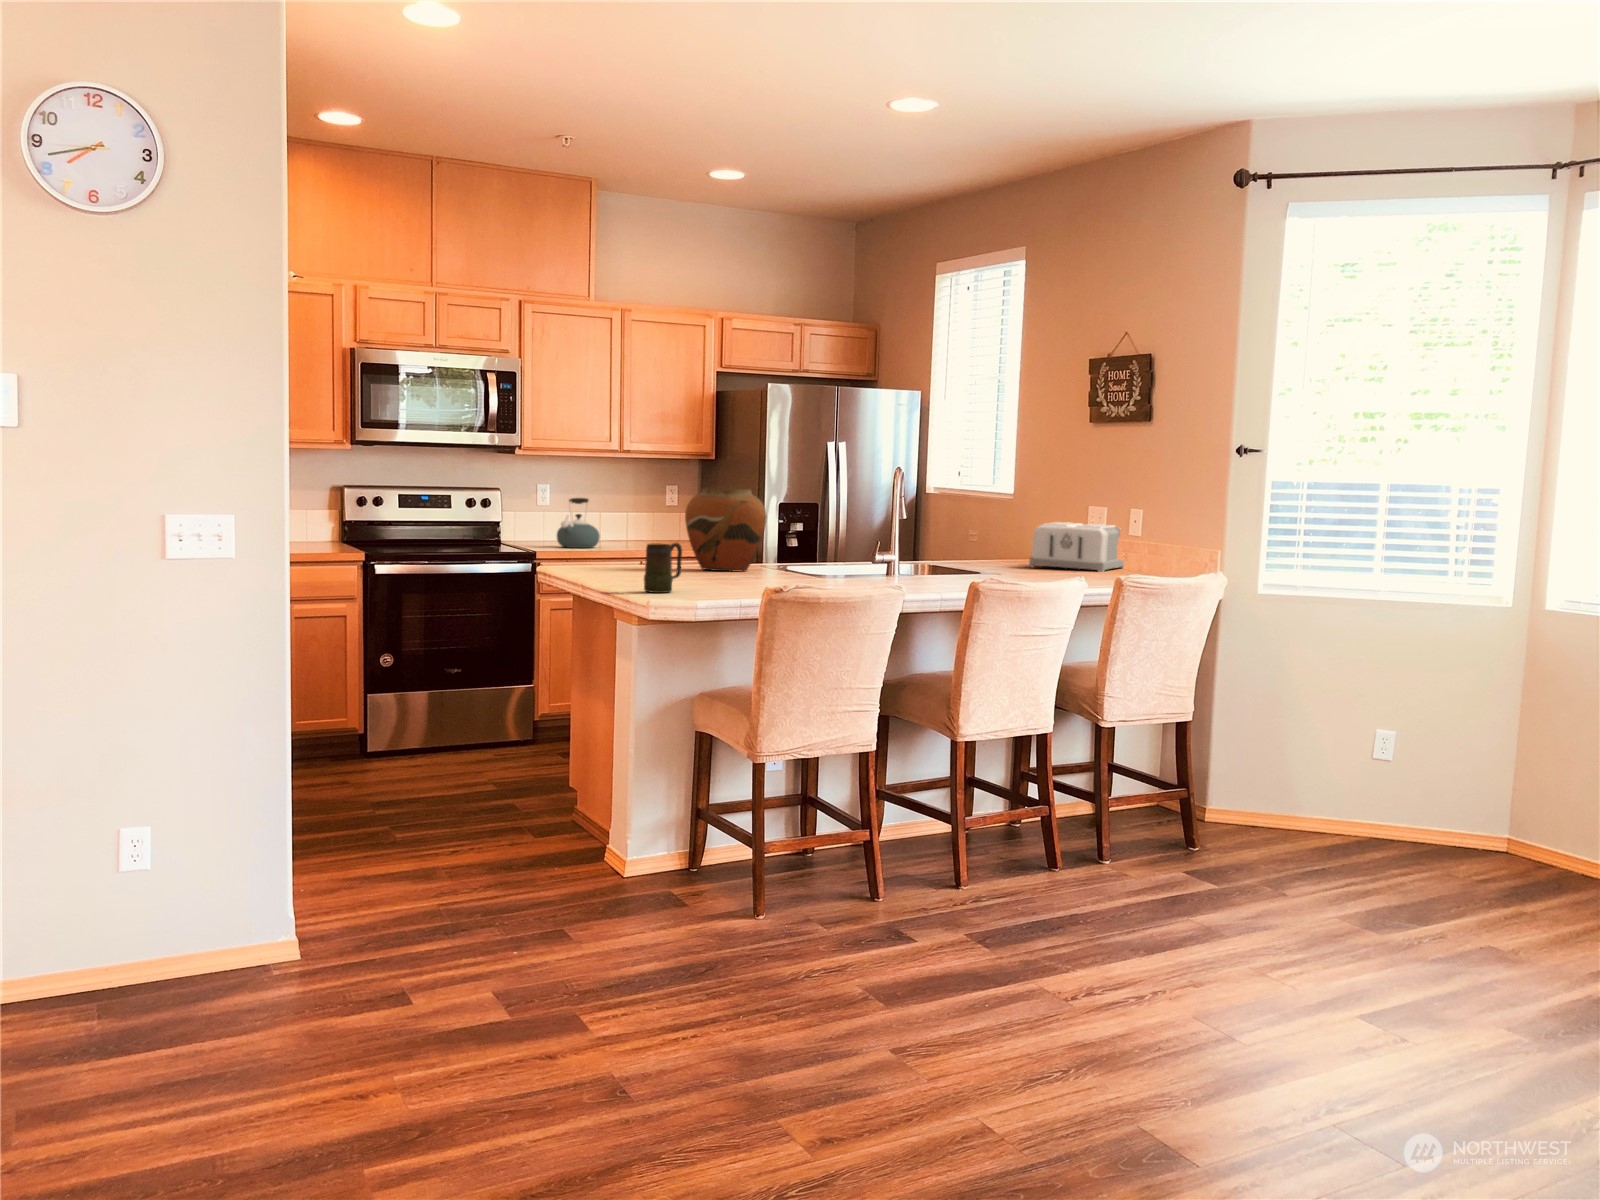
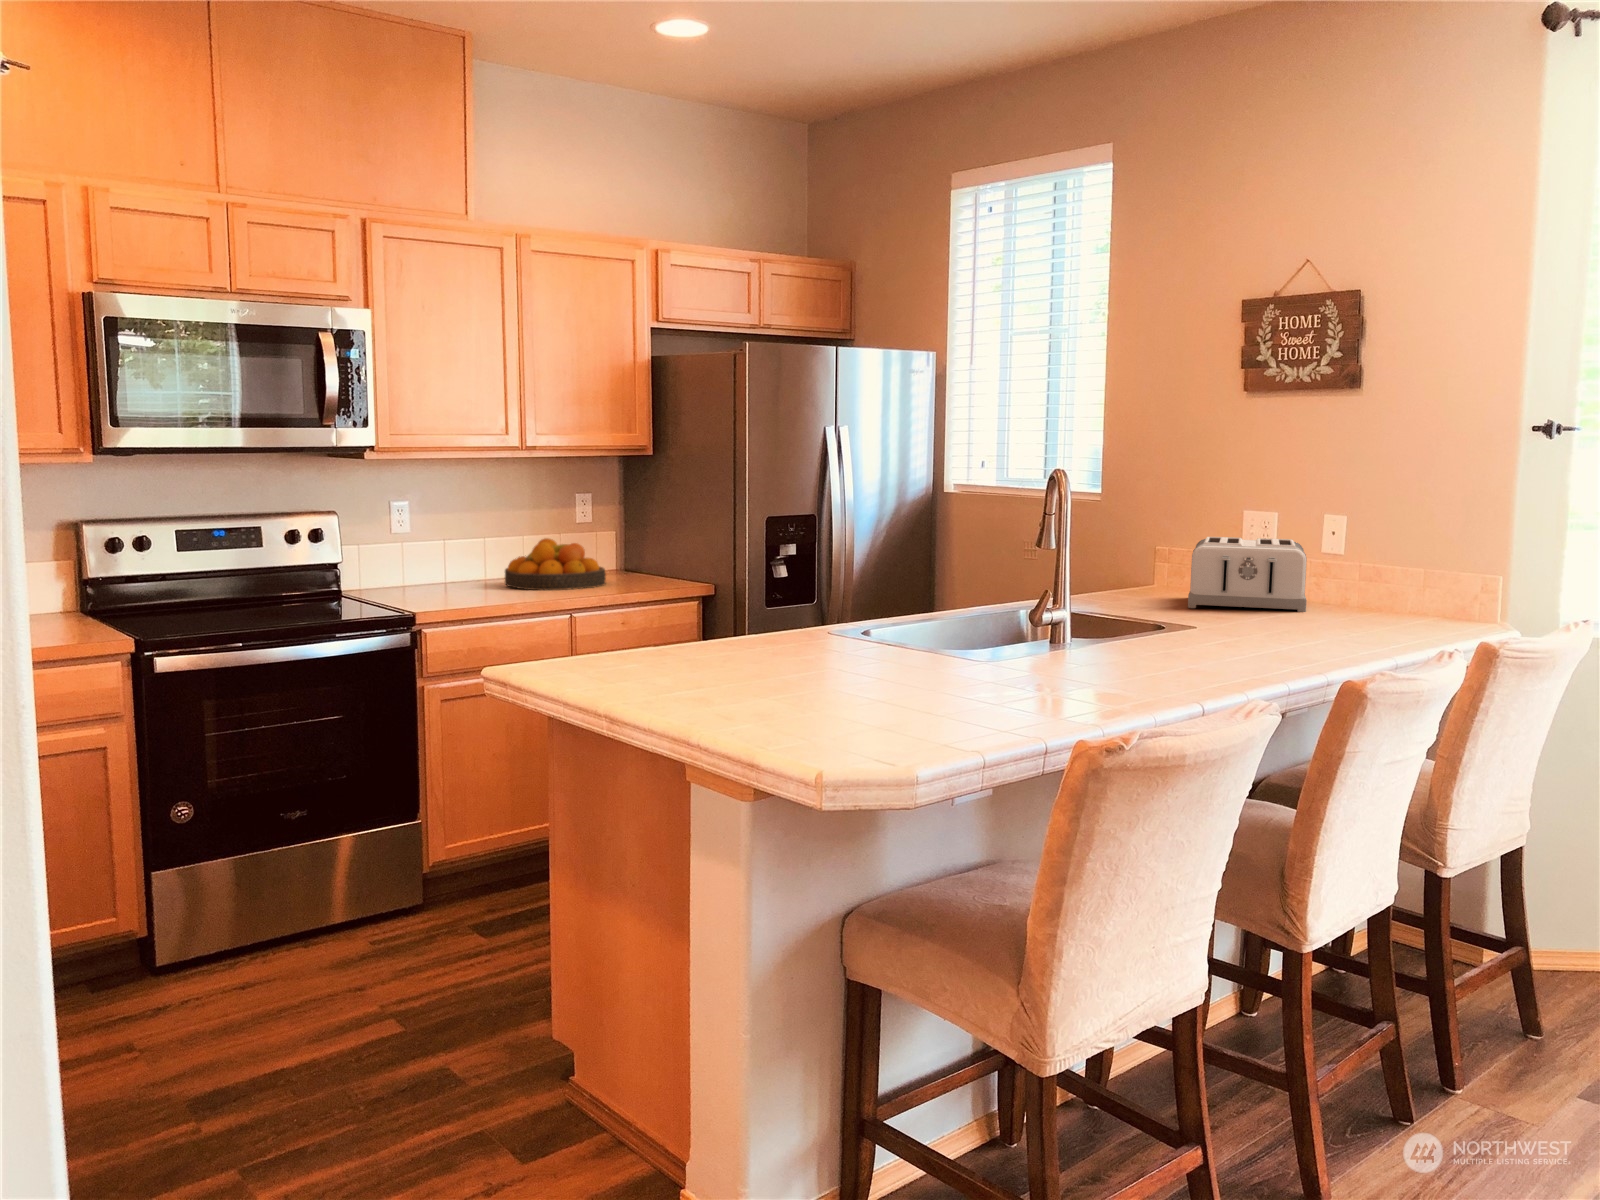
vase: present [685,488,767,571] -> none [721,516,858,655]
kettle: present [557,498,600,548] -> none [427,521,493,598]
fruit bowl: none [614,514,682,548] -> present [505,538,606,590]
mug: present [644,543,682,593] -> none [798,651,863,757]

